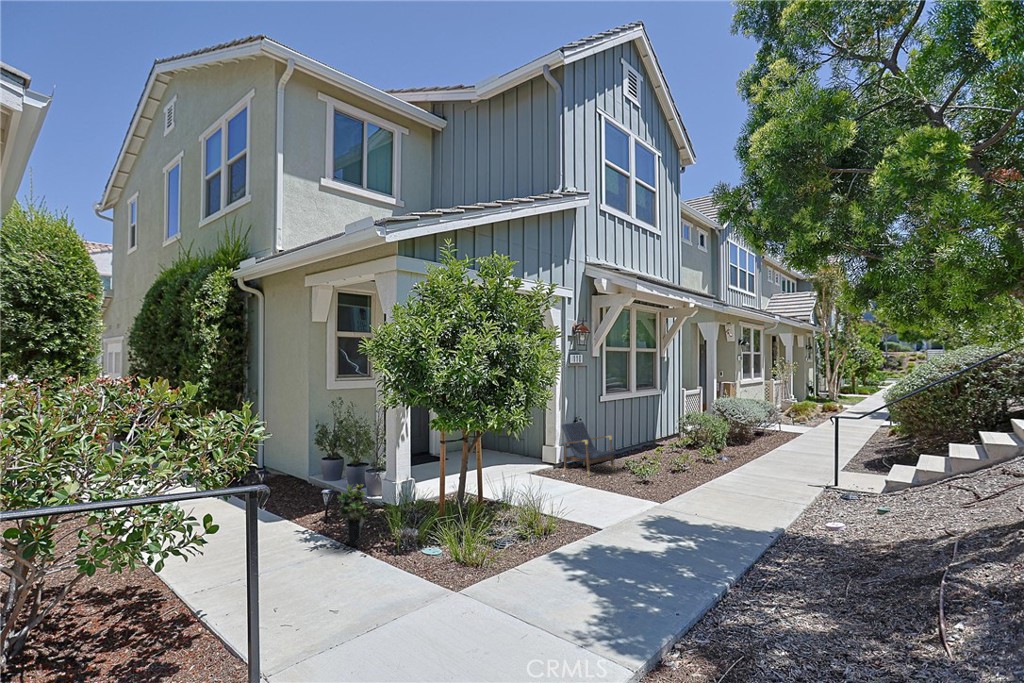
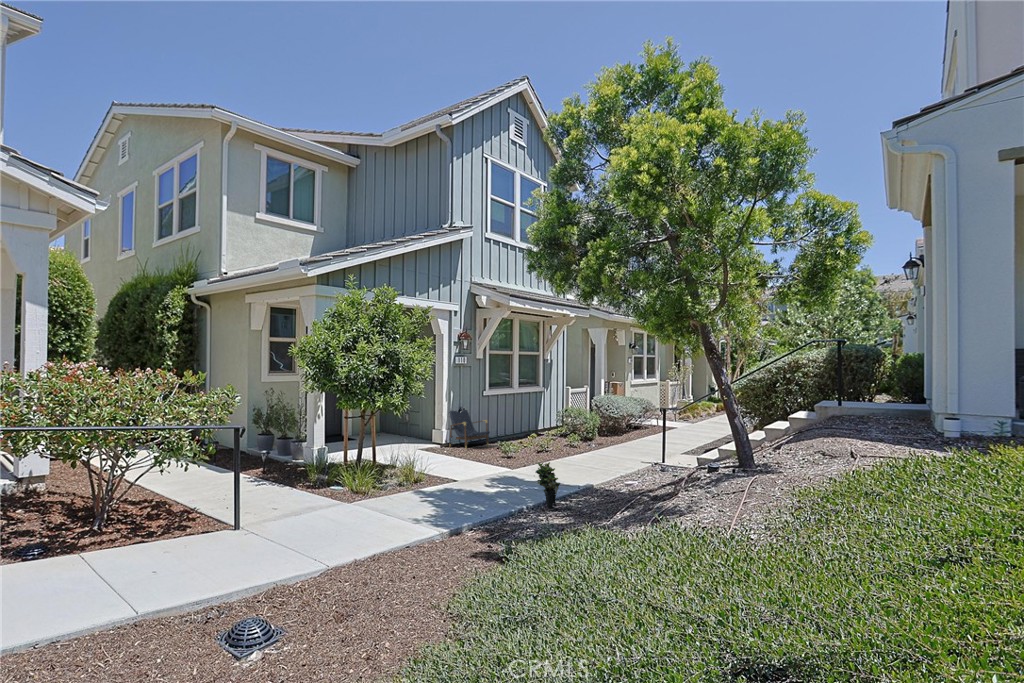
potted plant: present [337,484,370,547] -> present [535,462,560,508]

